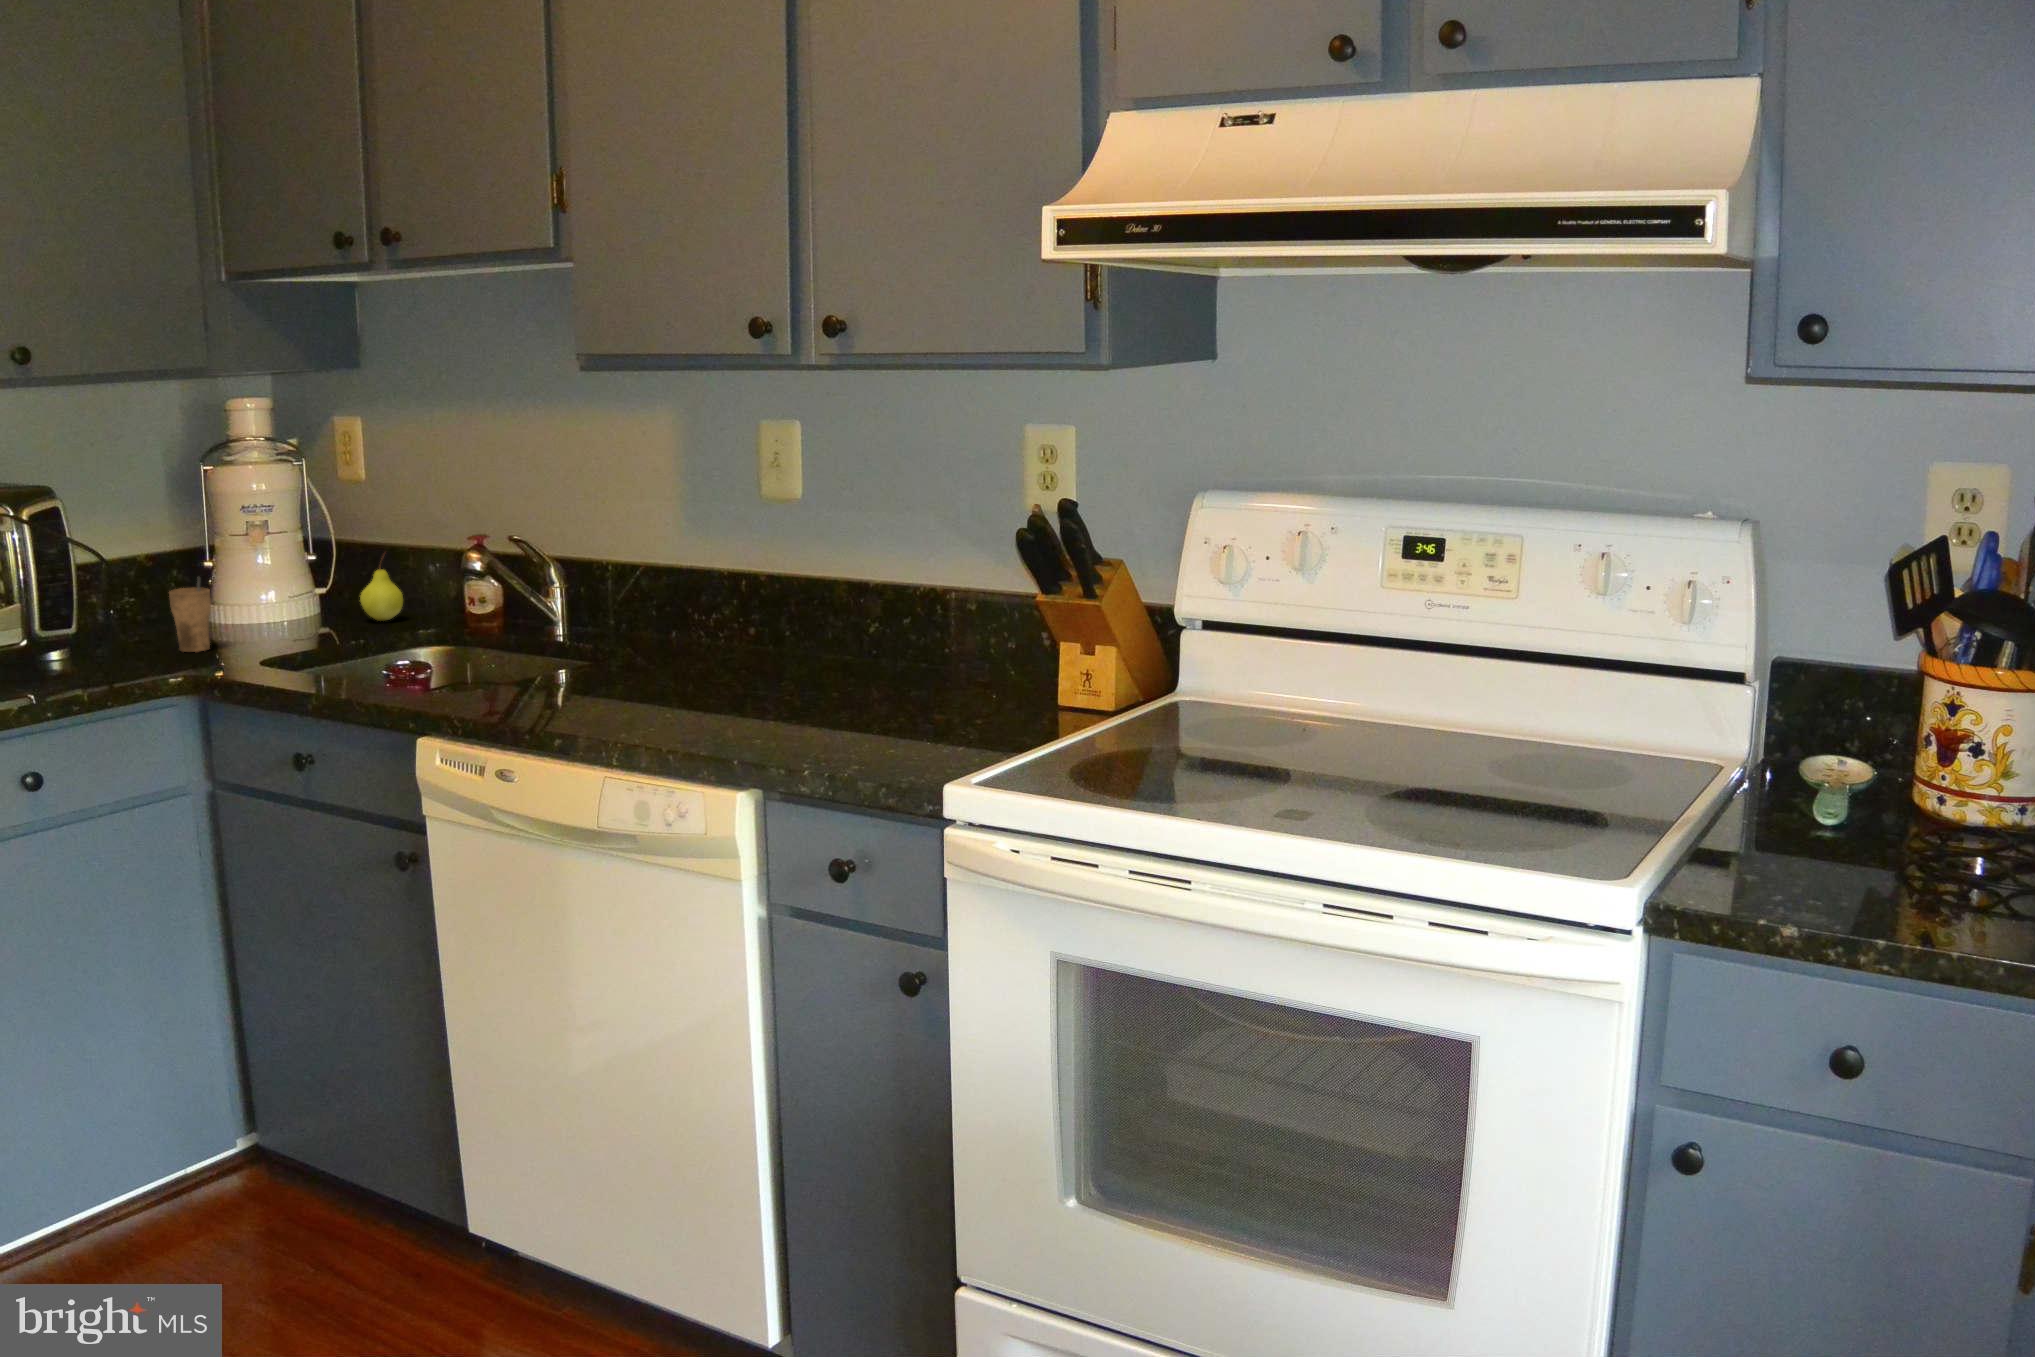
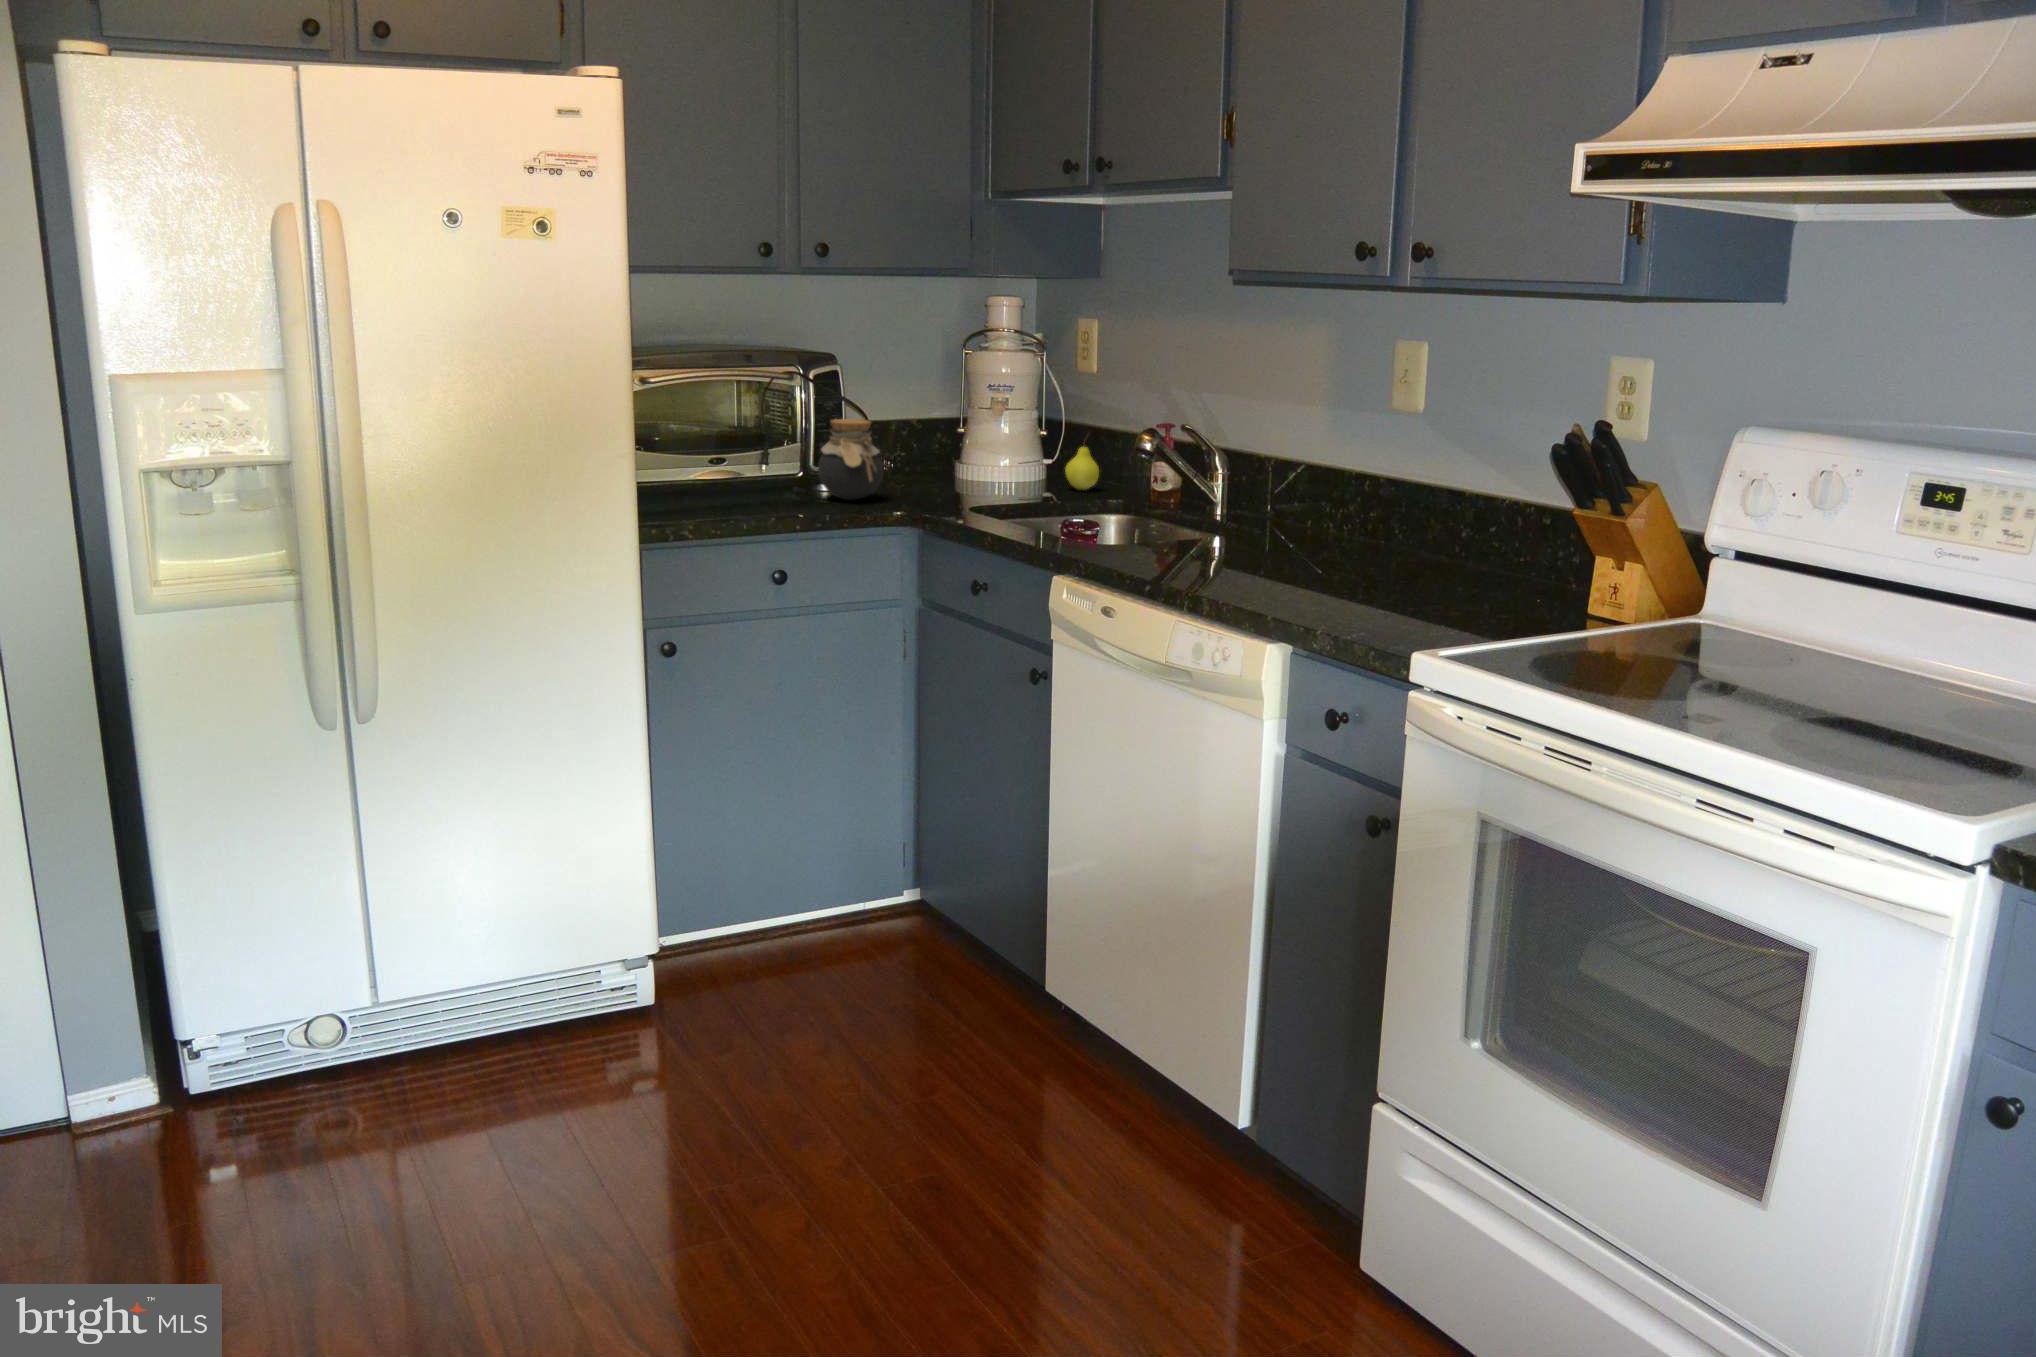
jar: none [36,565,132,669] -> present [818,419,883,500]
cup: present [169,577,211,652] -> none [916,437,946,497]

